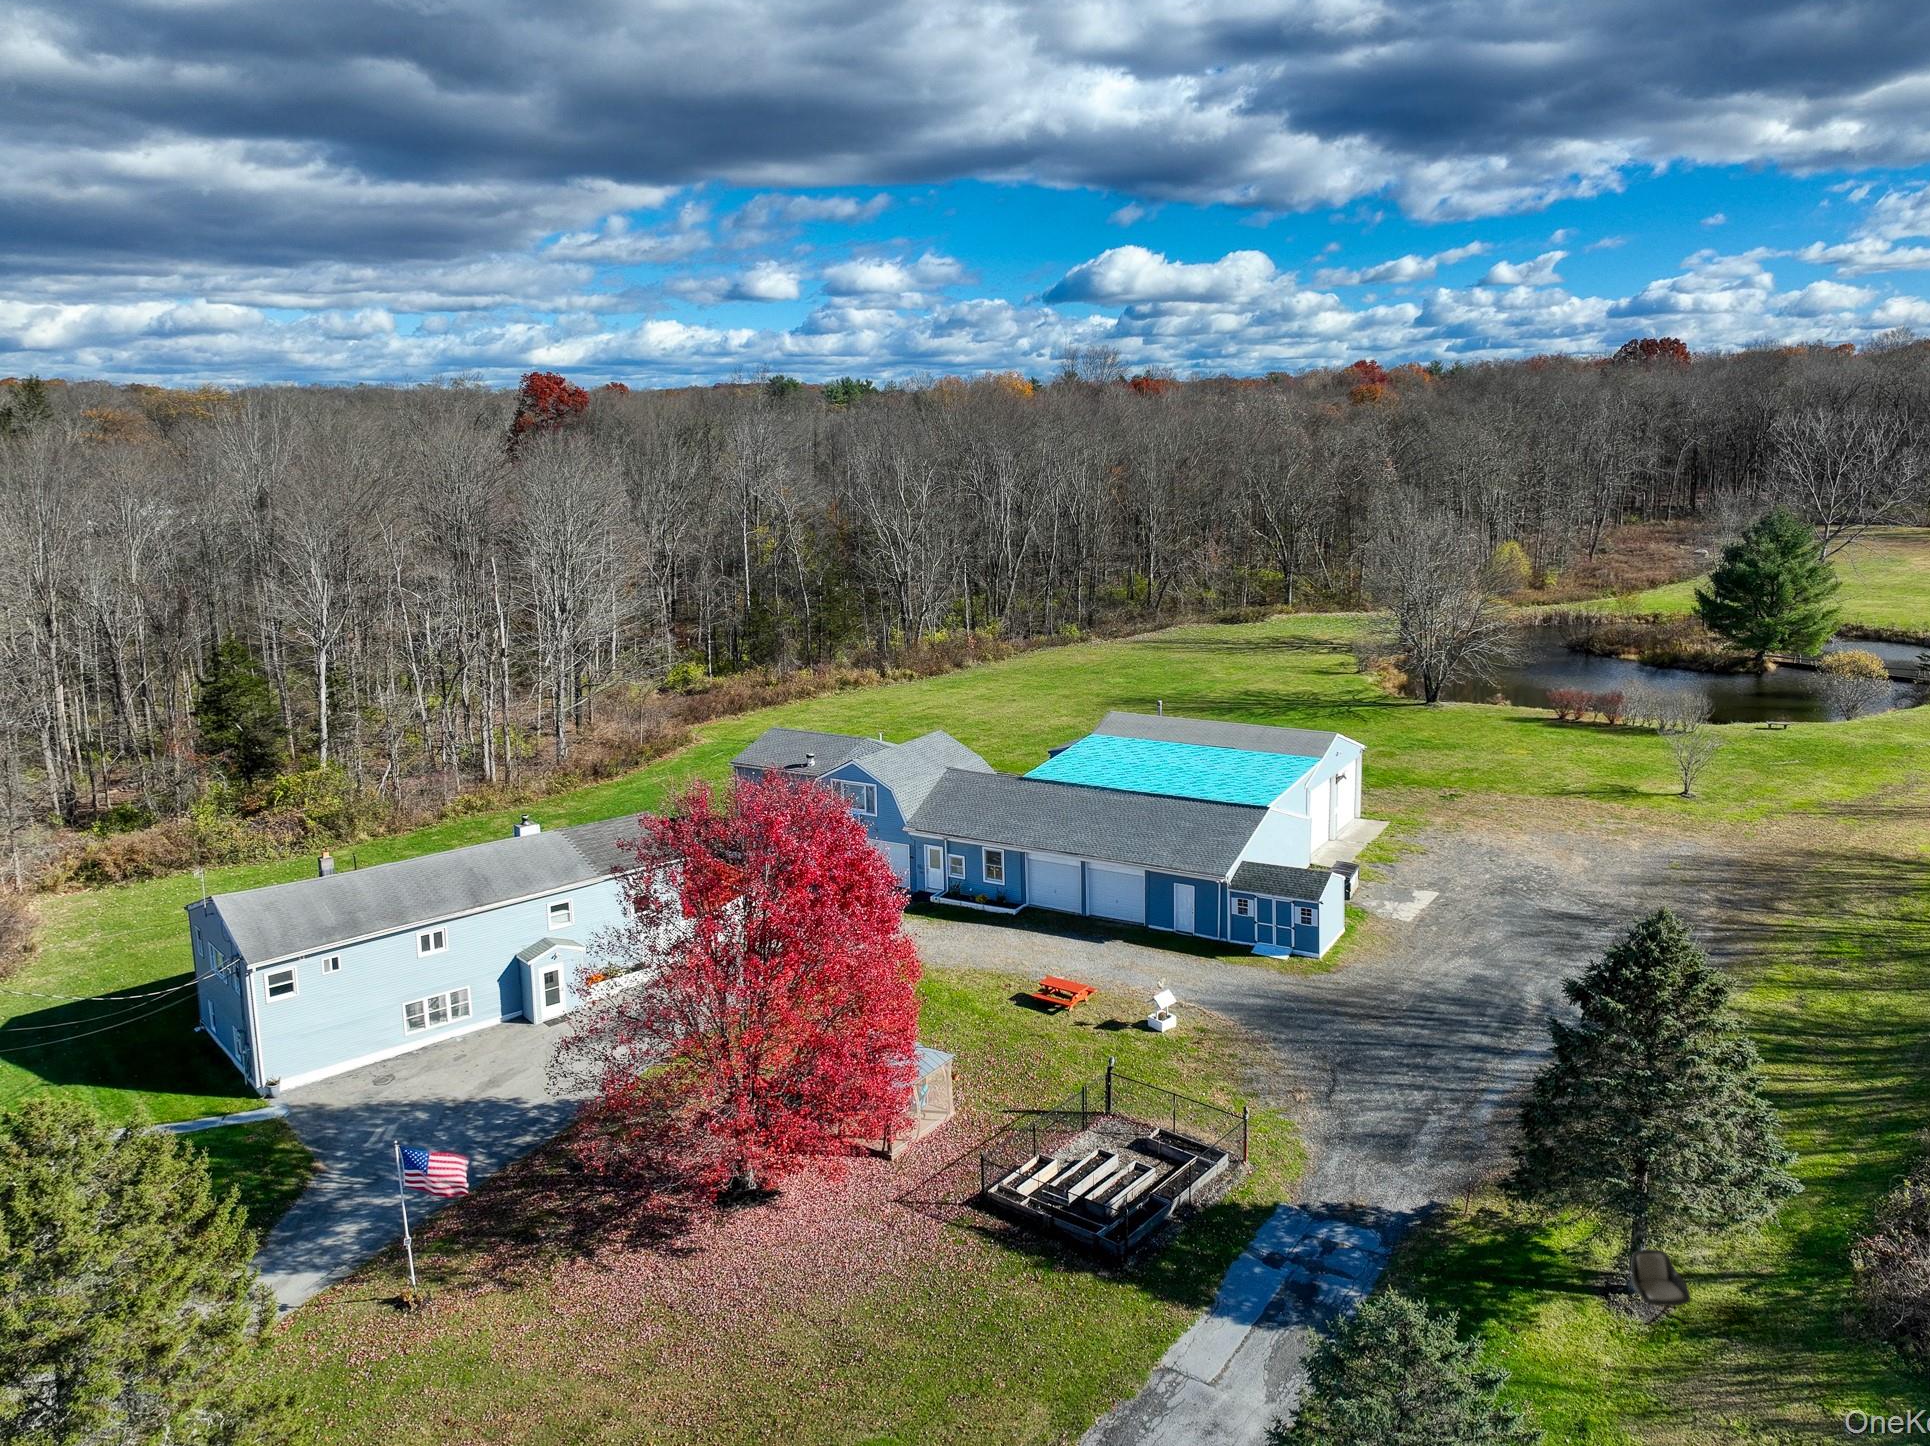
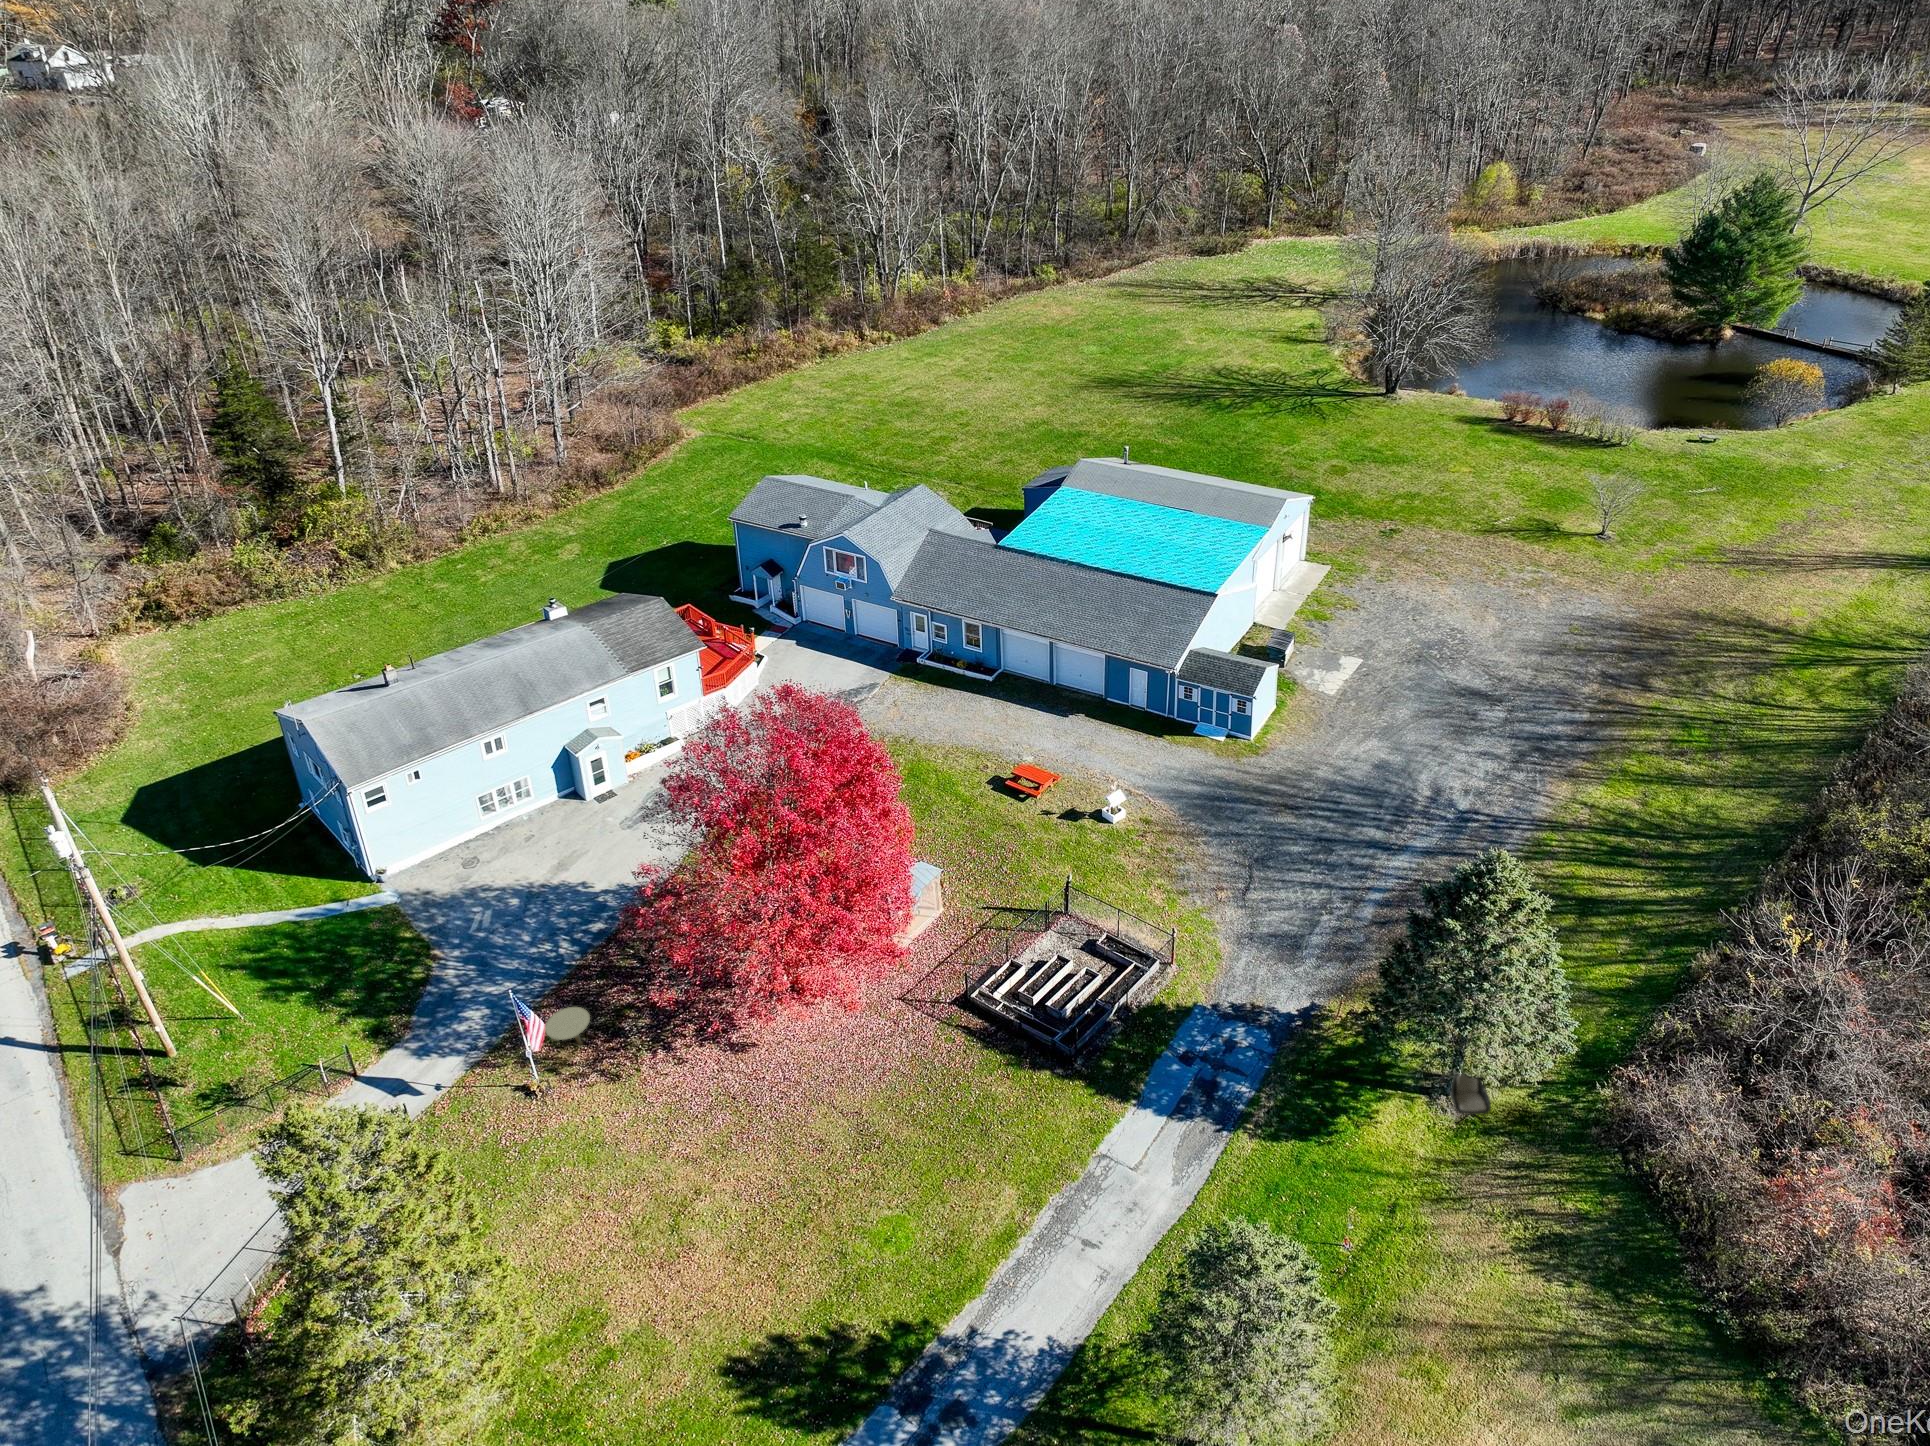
round table: none [438,1208,498,1255] -> present [545,1007,590,1045]

